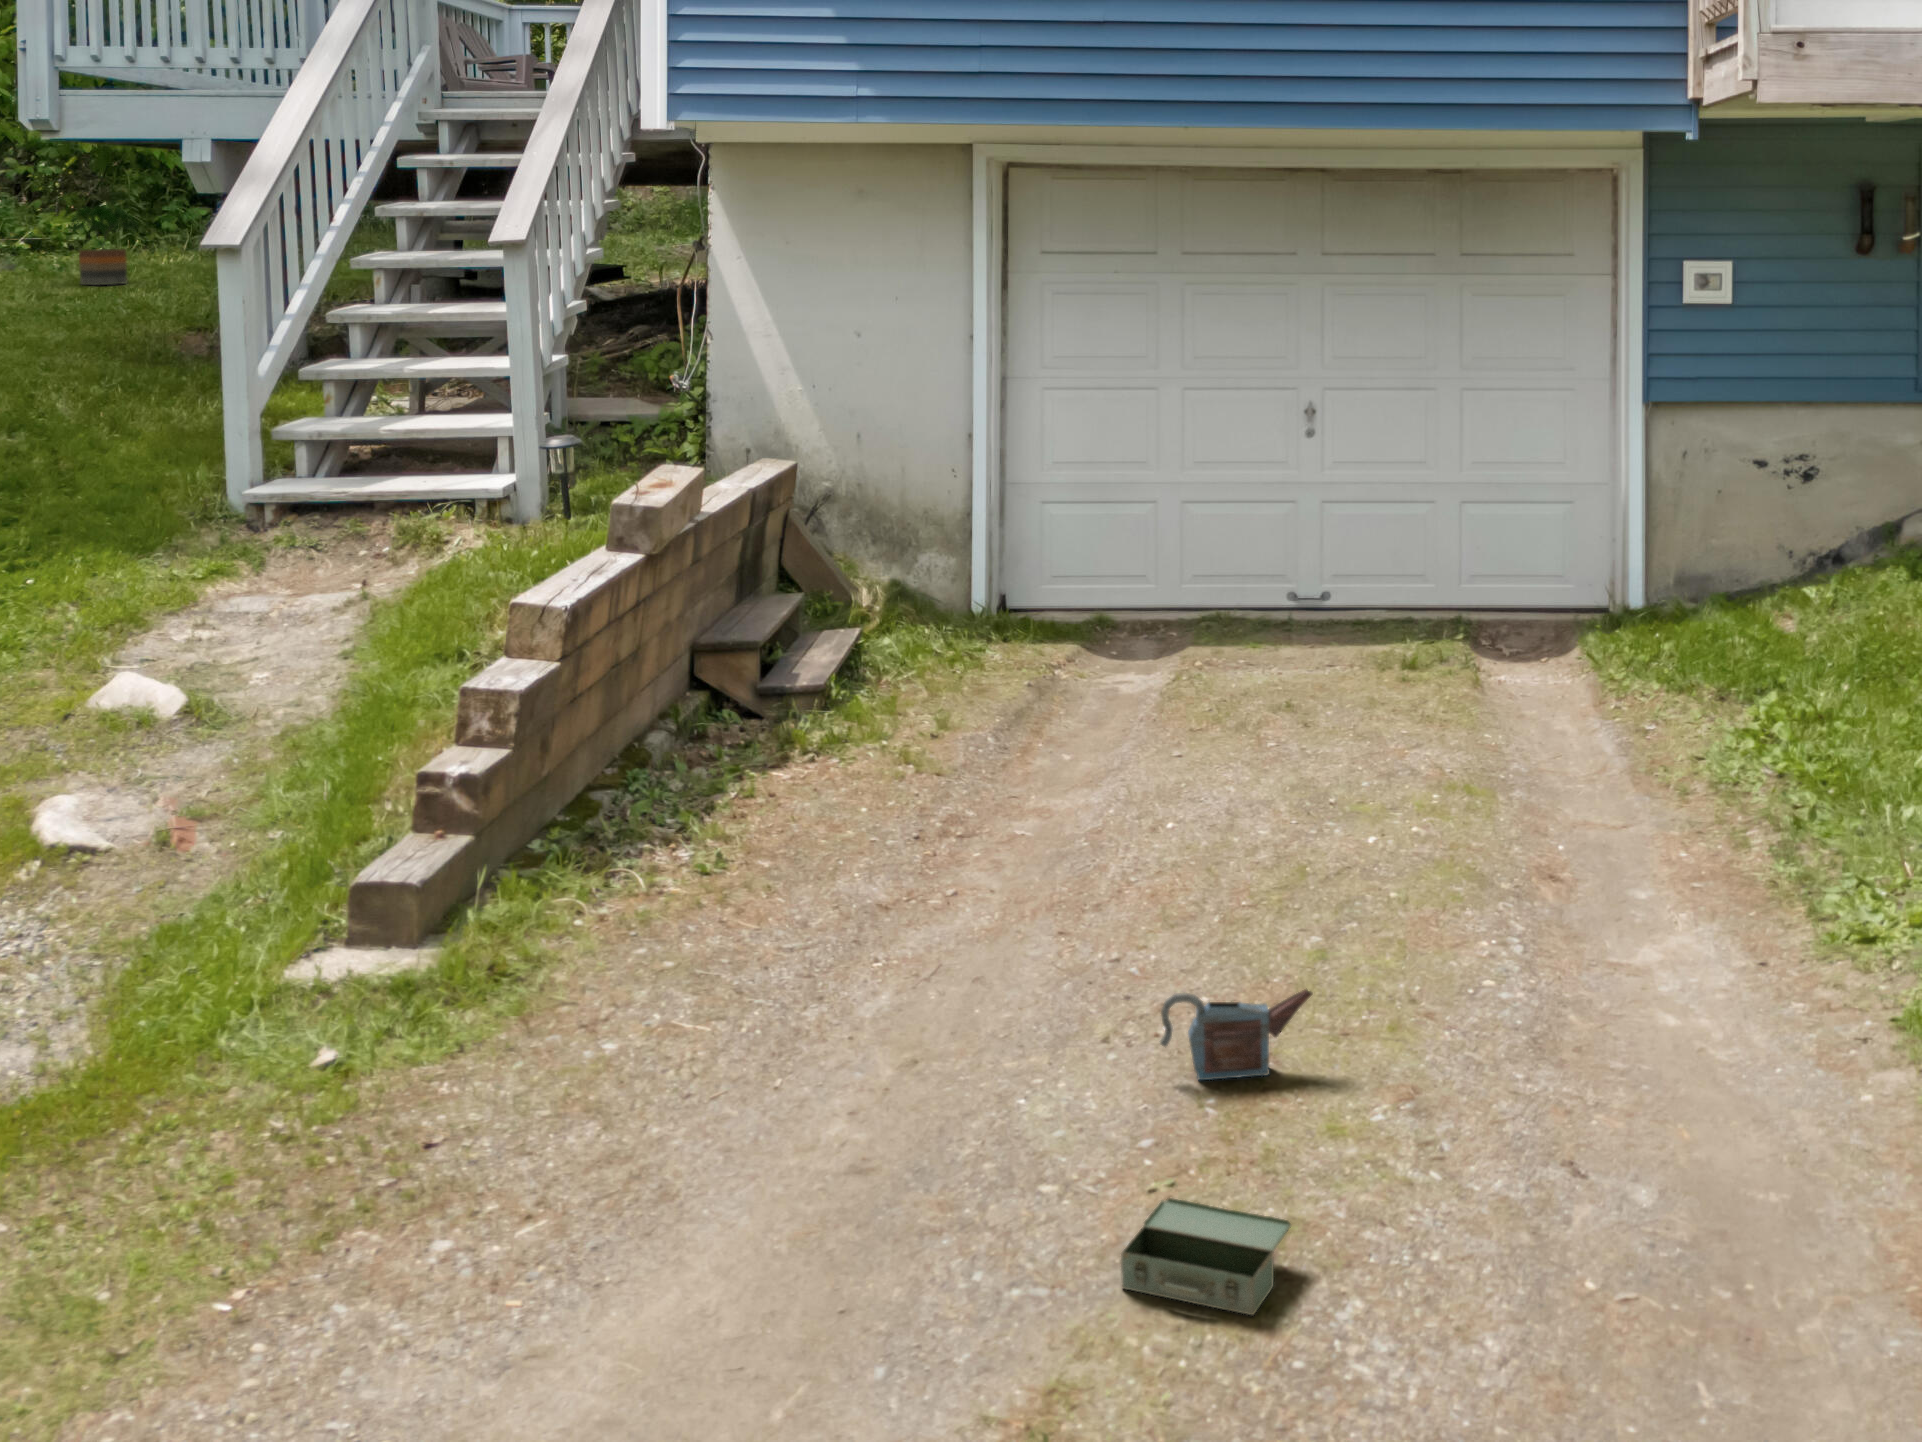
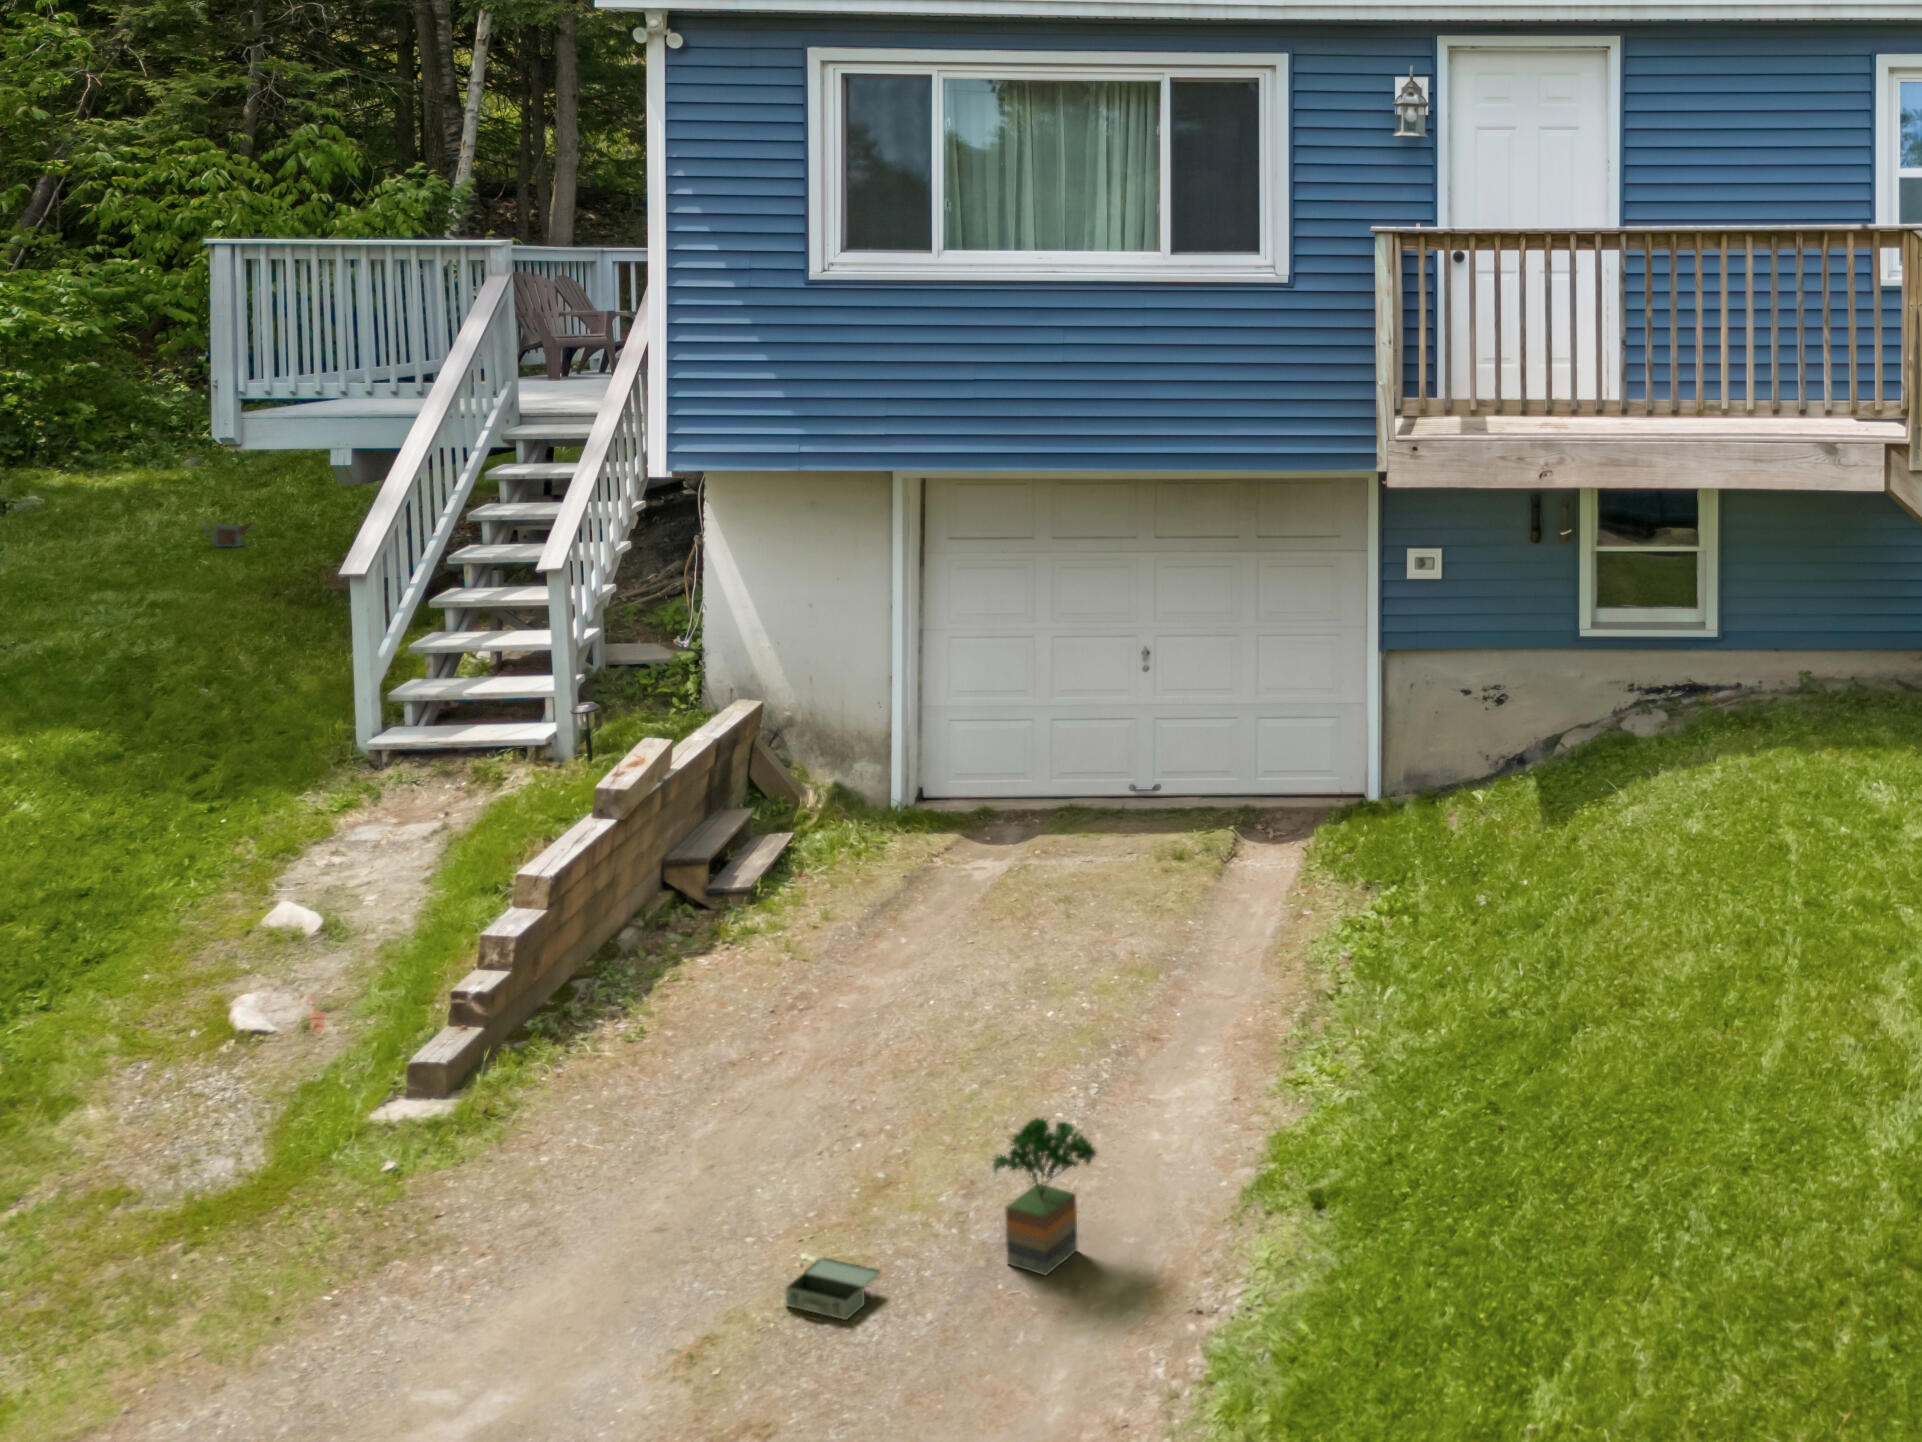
potted tree: present [72,206,138,285] -> present [993,1118,1097,1275]
watering can: present [1160,990,1312,1080] -> present [204,522,253,547]

